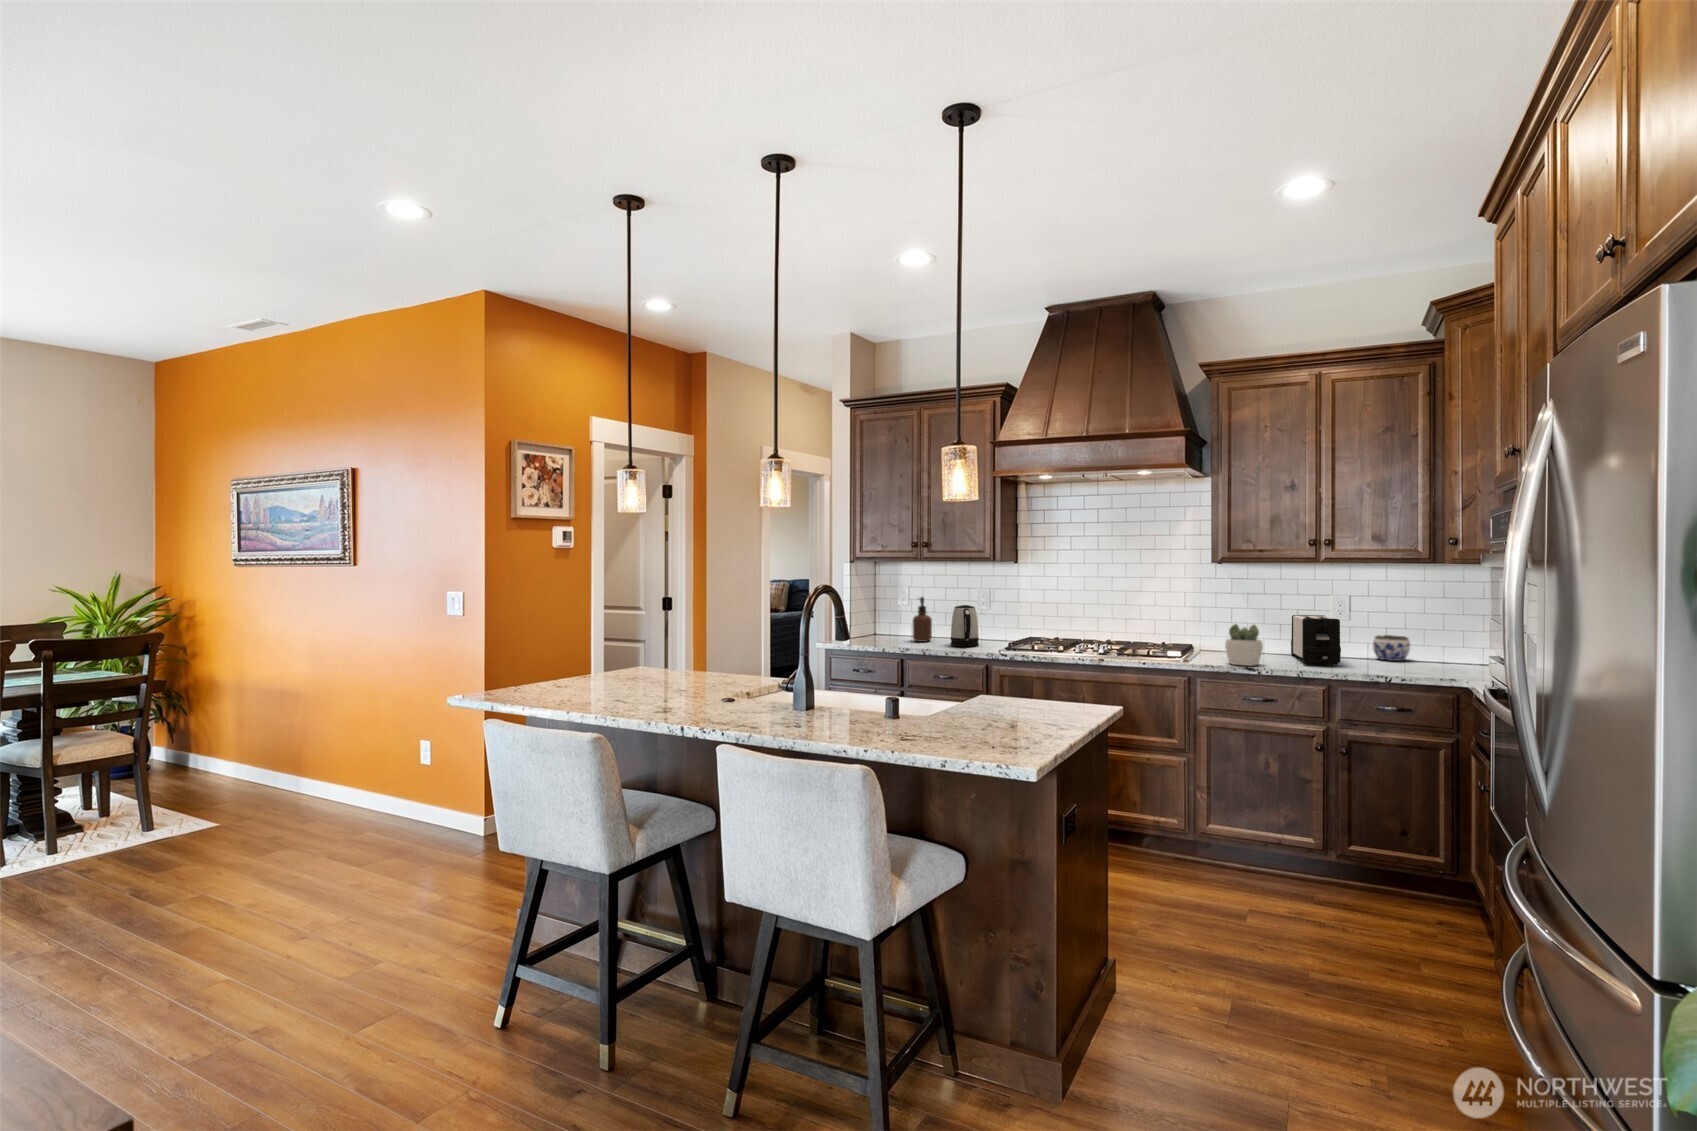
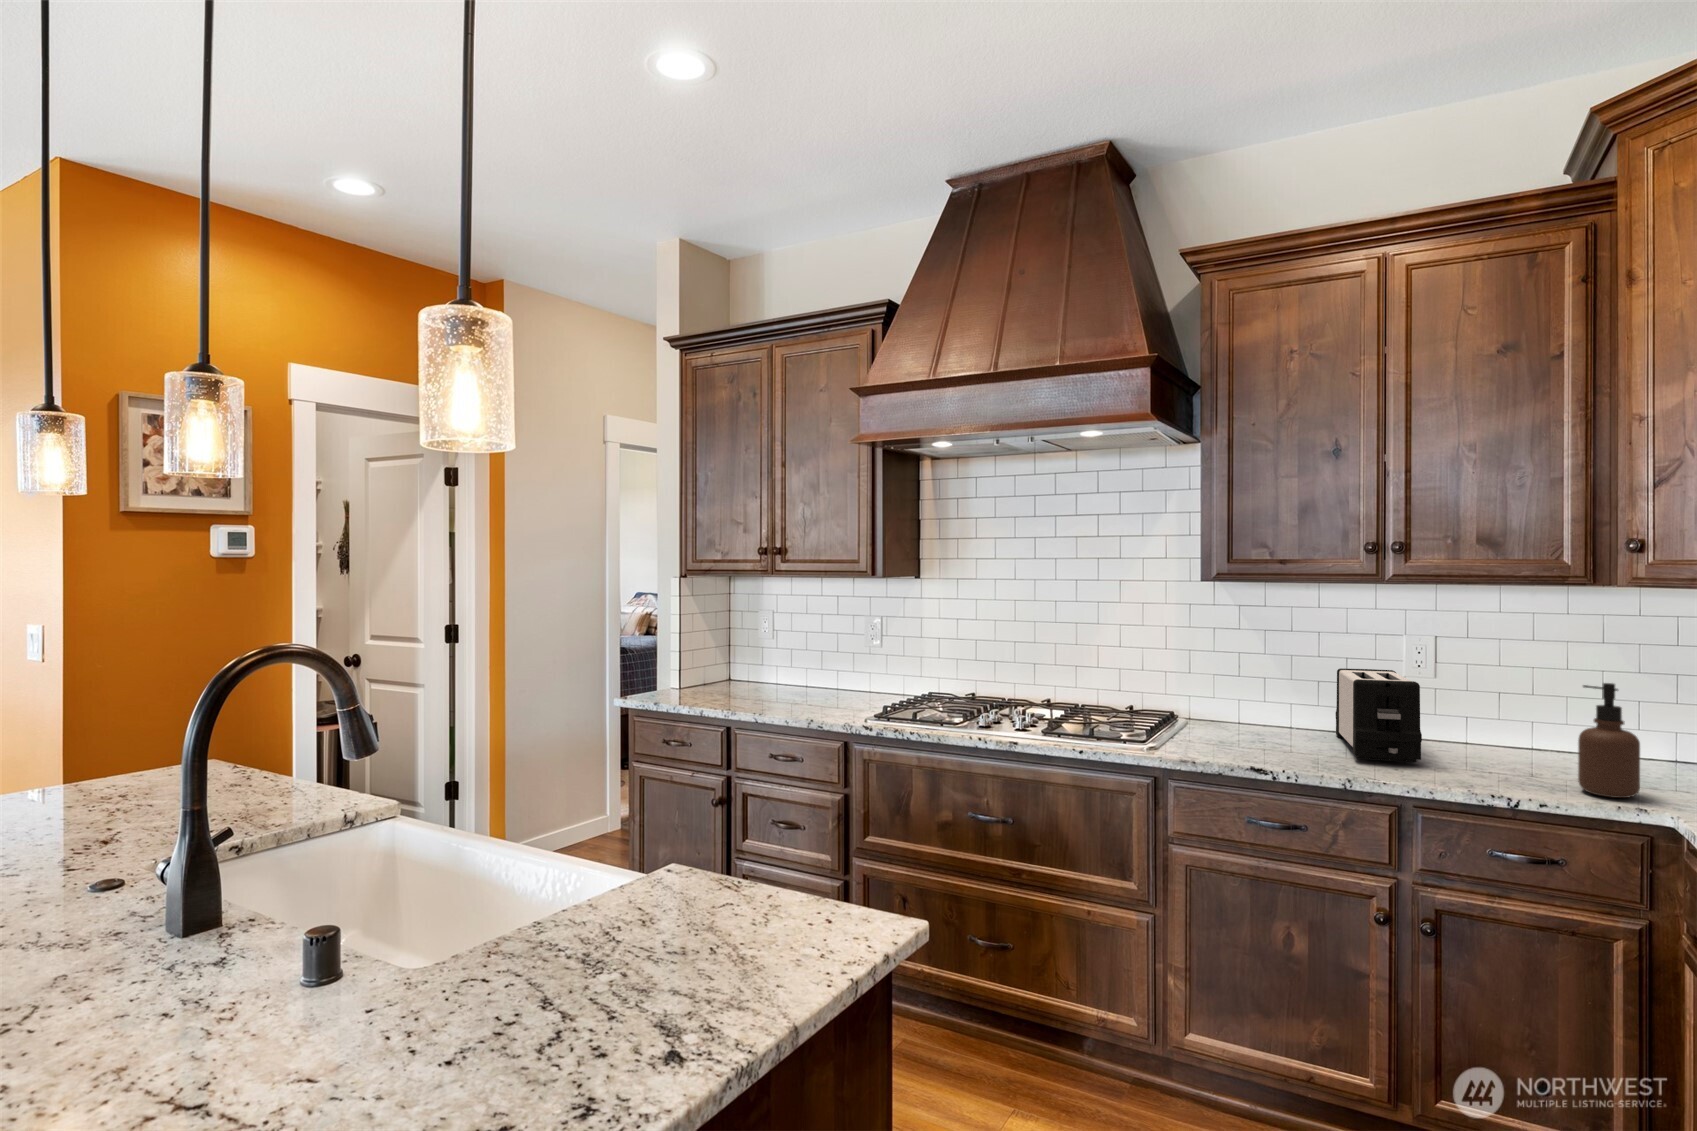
soap dispenser: present [913,597,932,642] -> present [1578,683,1640,798]
kettle: present [951,605,979,646] -> none [806,643,849,708]
succulent plant: present [1225,624,1263,666] -> none [1218,687,1283,762]
jar: present [1373,635,1410,661] -> none [1477,705,1545,753]

